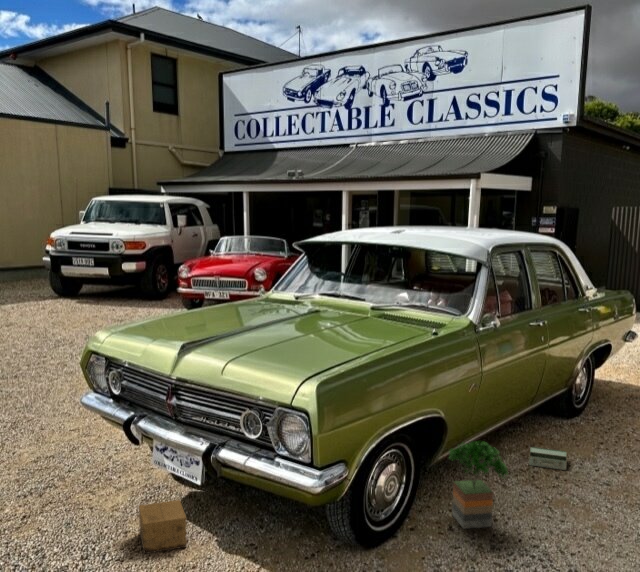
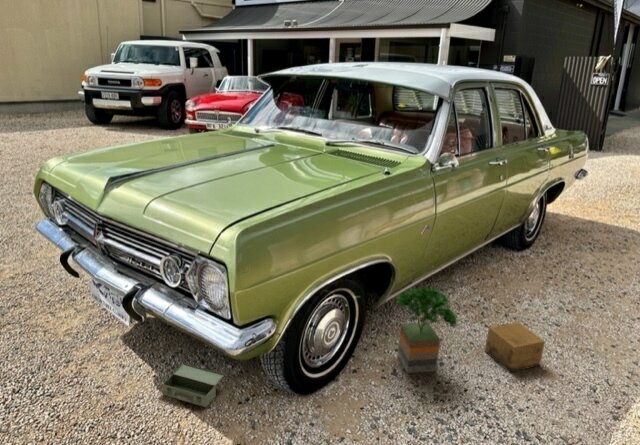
toolbox: present [529,447,567,470] -> present [163,364,224,407]
cardboard box: present [139,500,187,554] -> present [485,322,545,372]

